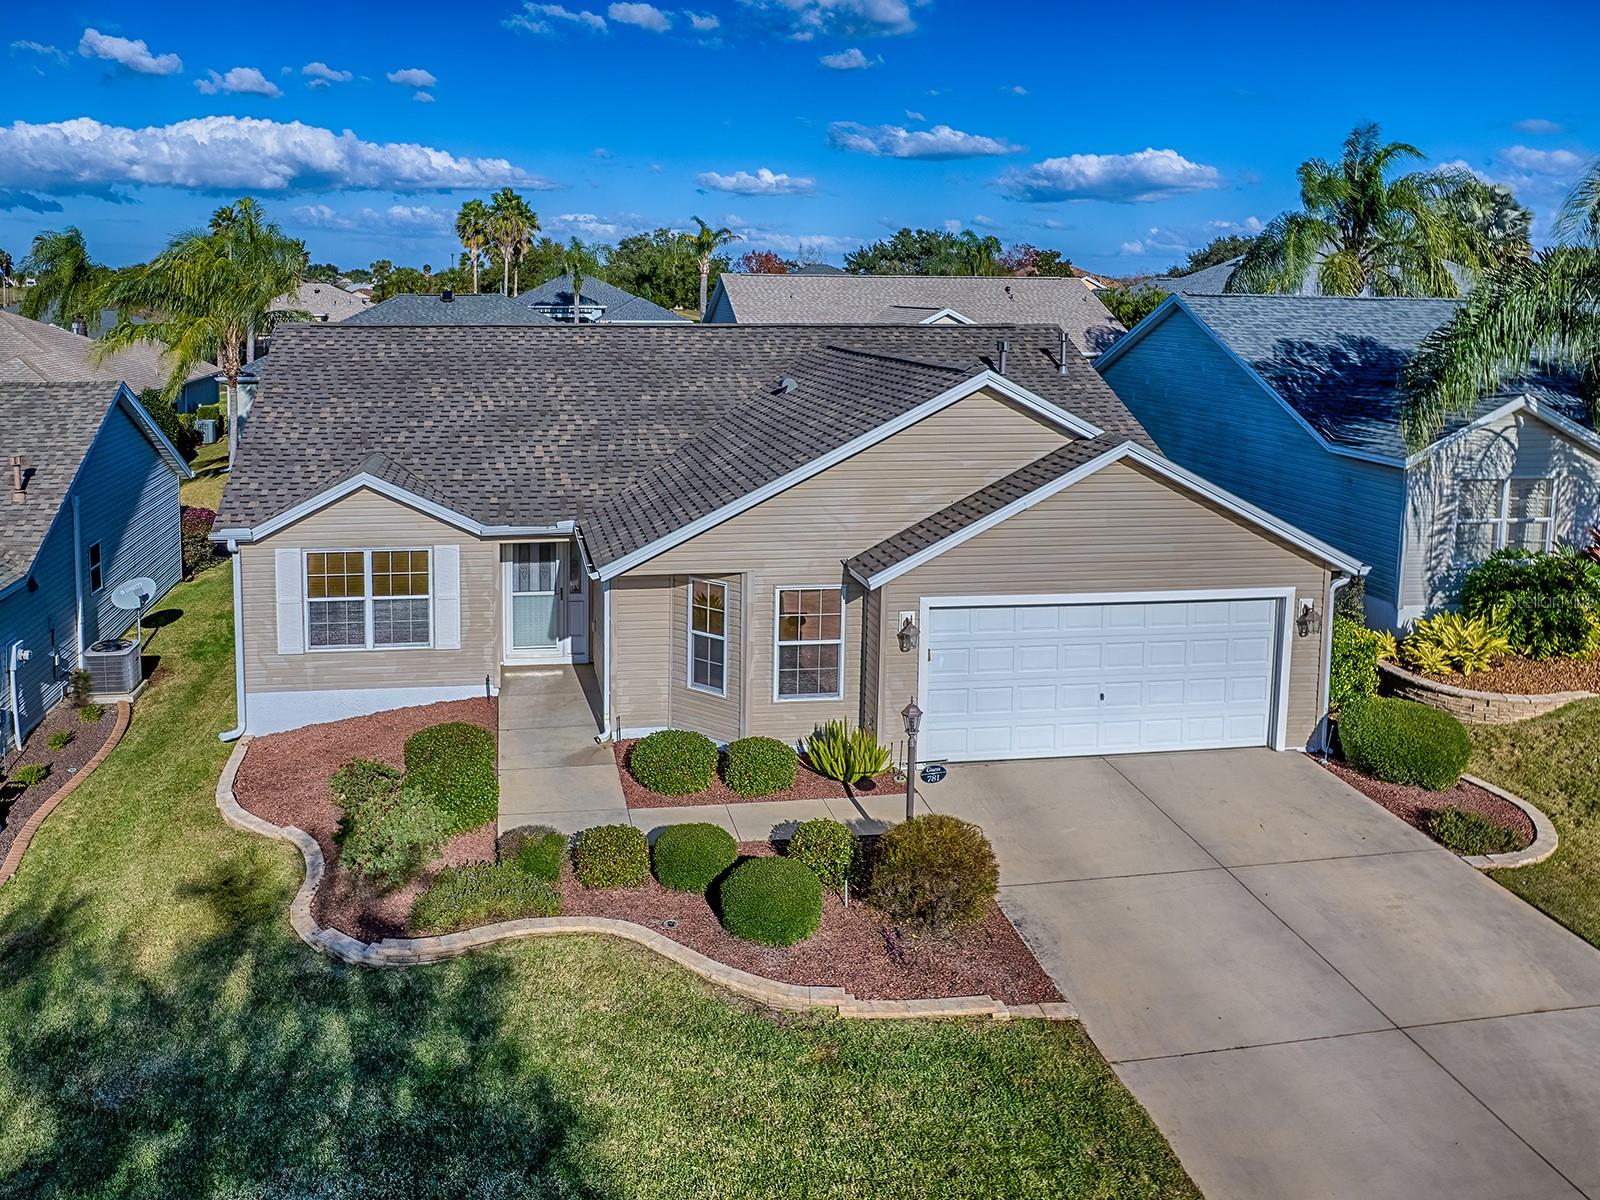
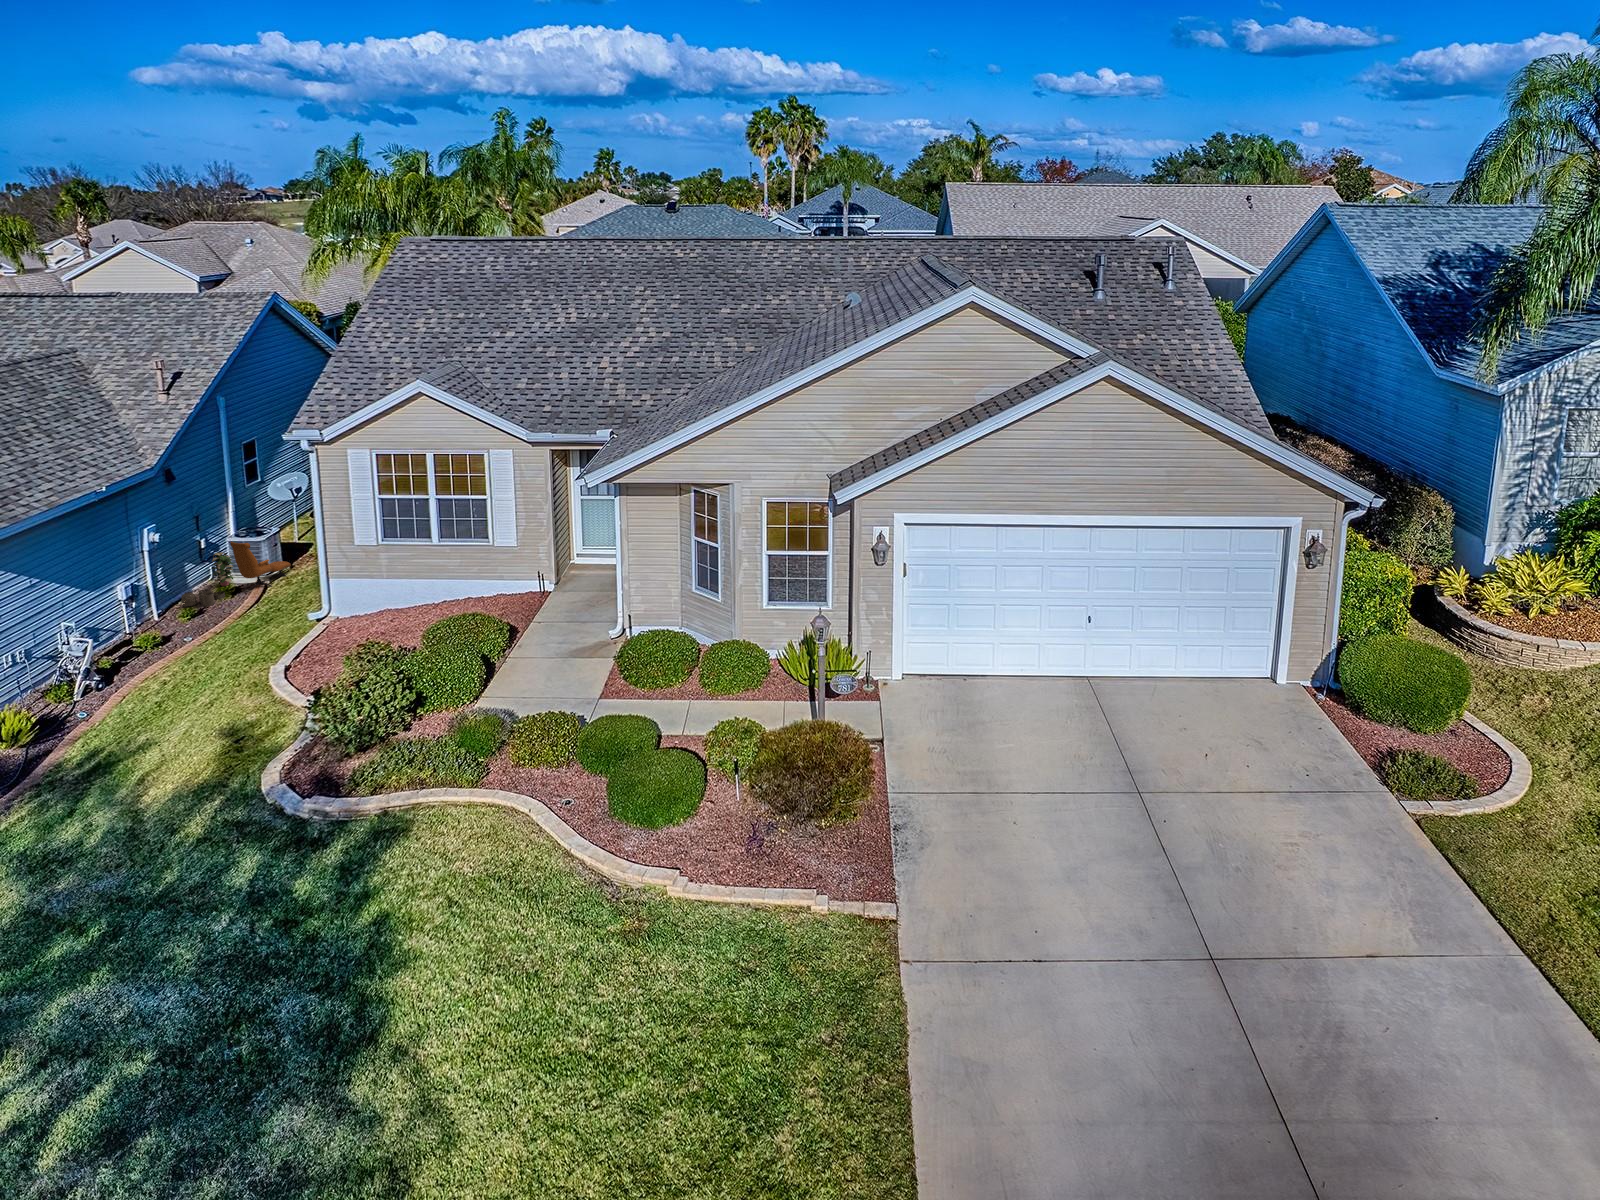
lounge chair: none [102,655,163,709] -> present [231,542,291,590]
woven basket: none [46,709,95,731] -> present [181,589,225,606]

